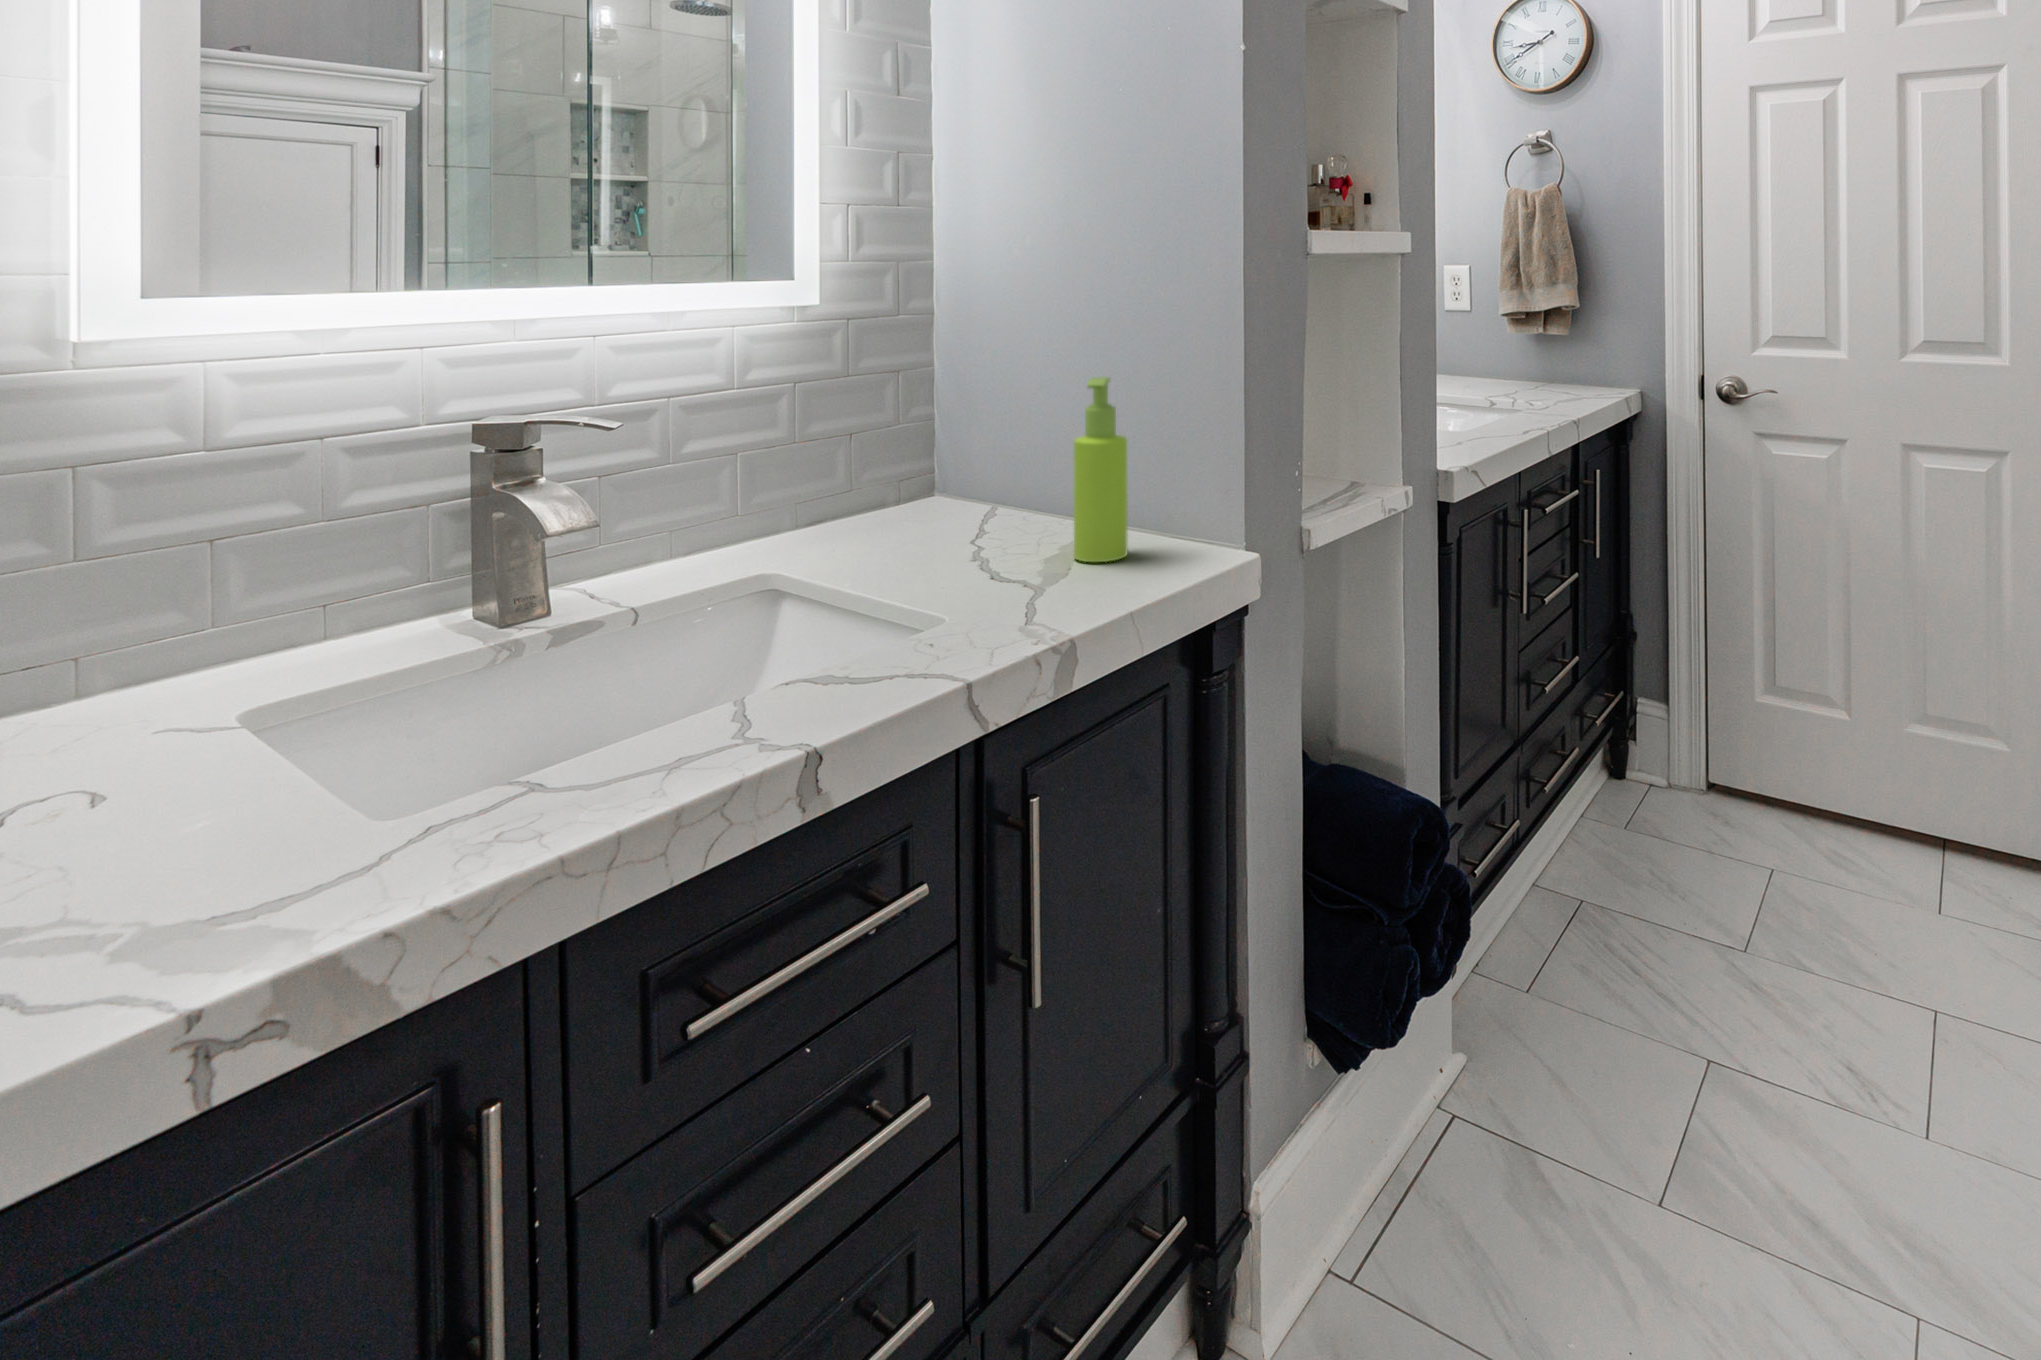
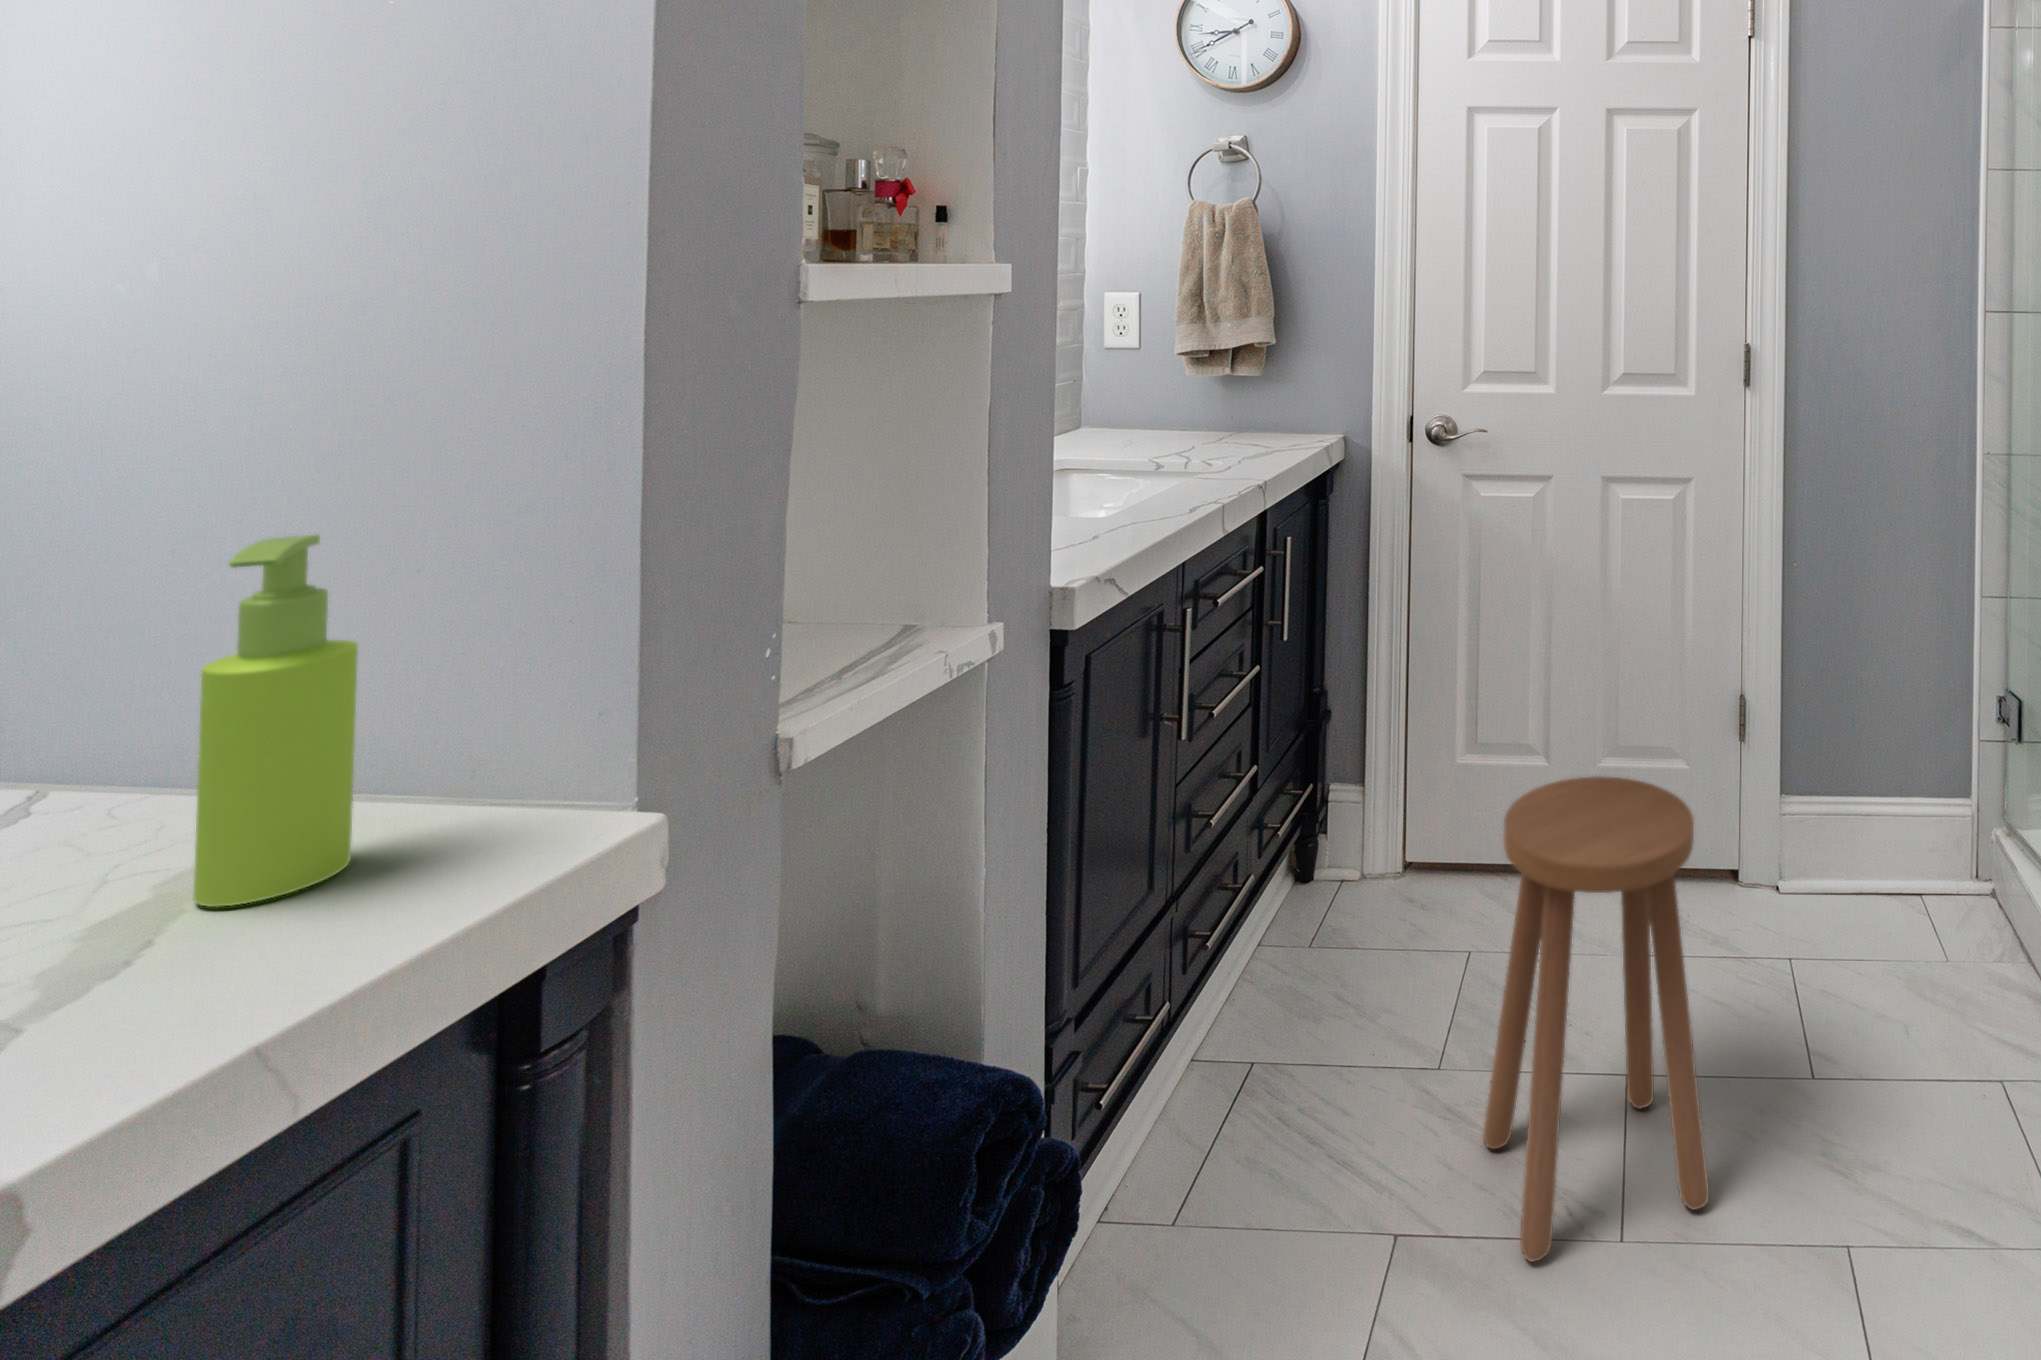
stool: none [1786,705,2016,1123] -> present [1483,776,1709,1262]

